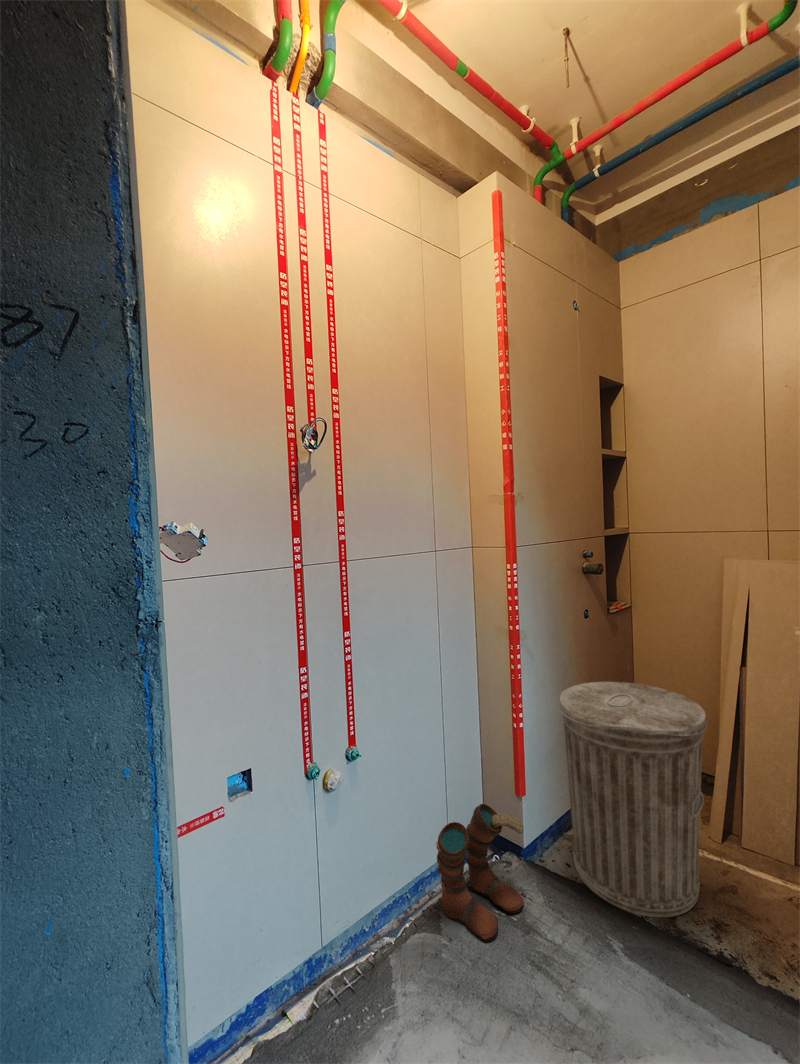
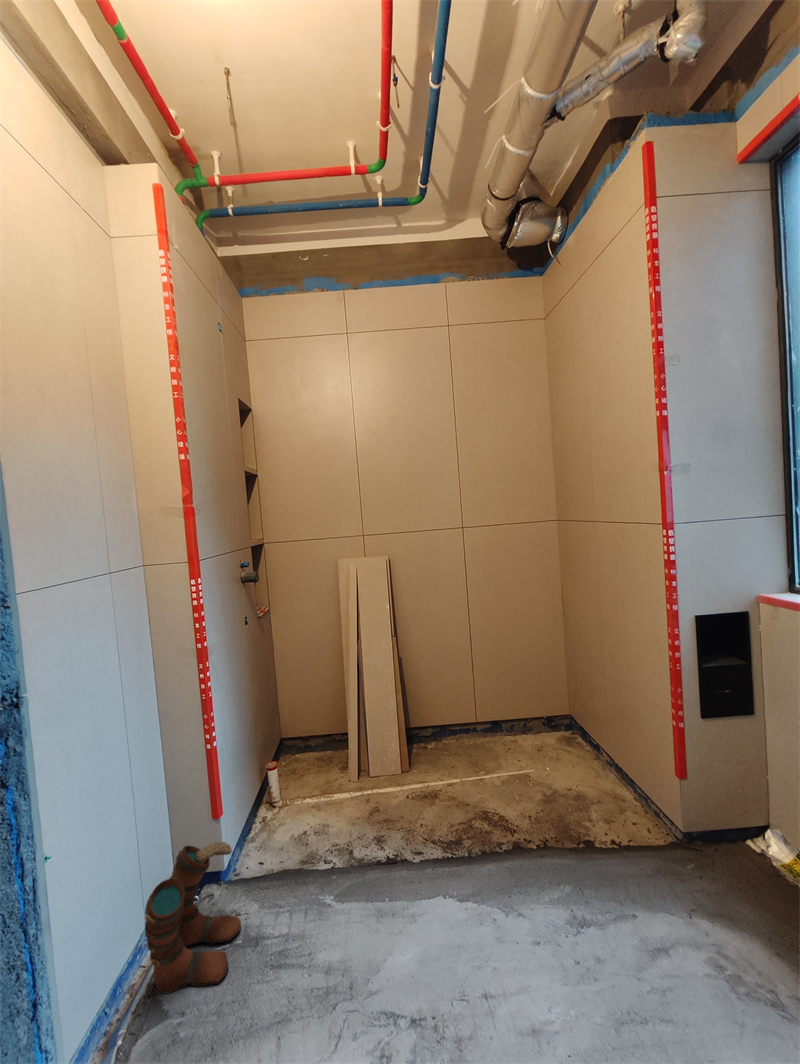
trash can: present [559,682,707,917] -> none [242,672,362,873]

